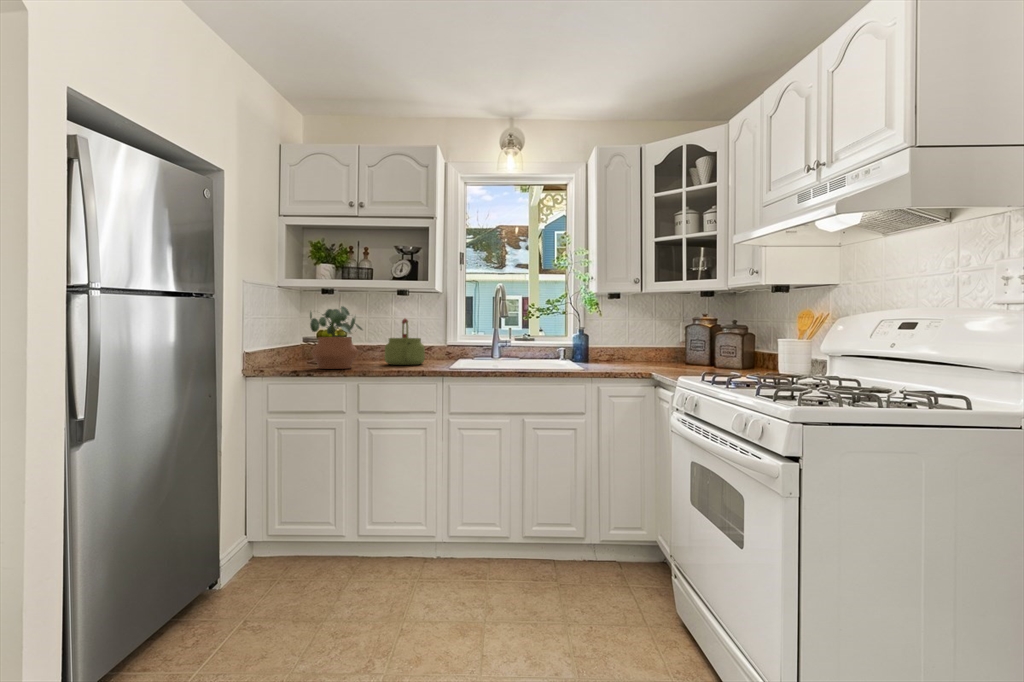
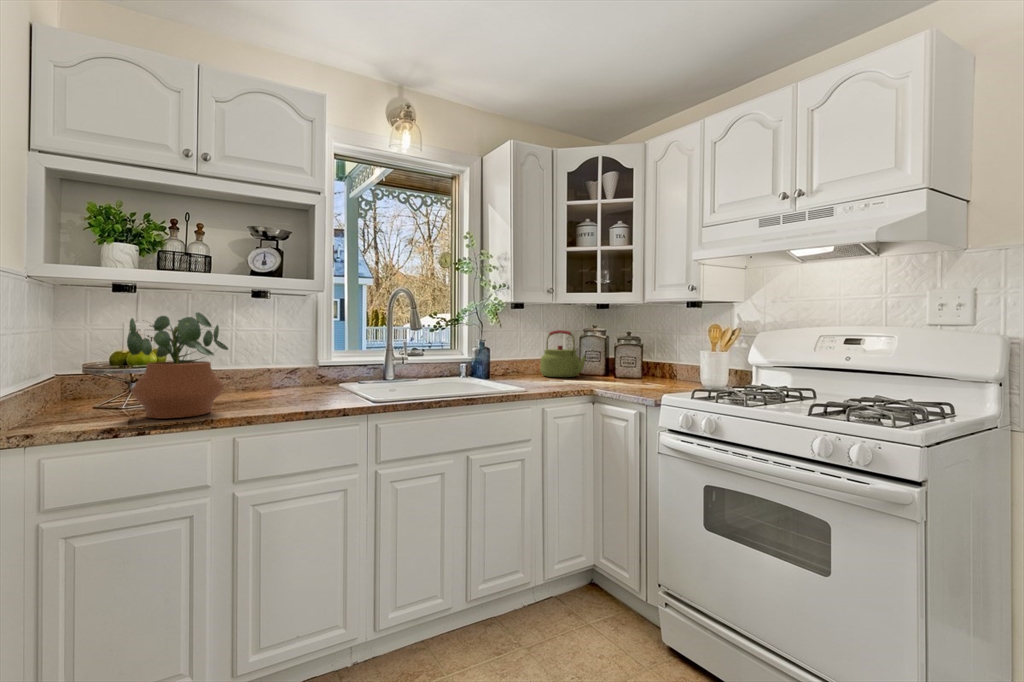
kettle: present [385,319,425,365] -> present [540,330,586,377]

